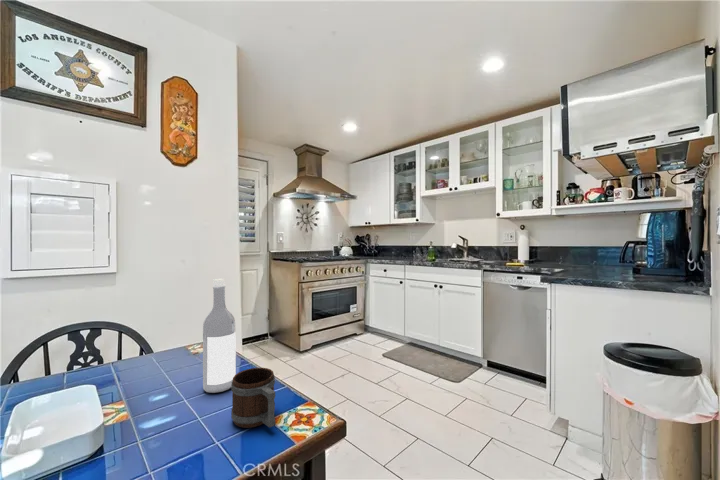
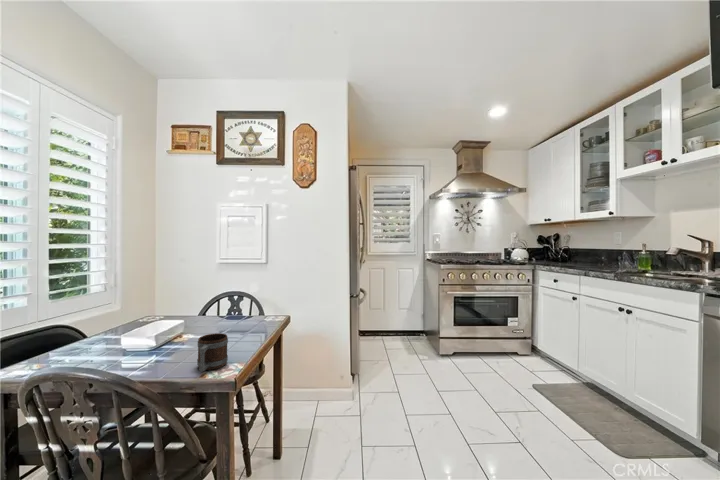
wine bottle: present [203,279,236,393] -> none [224,271,246,347]

